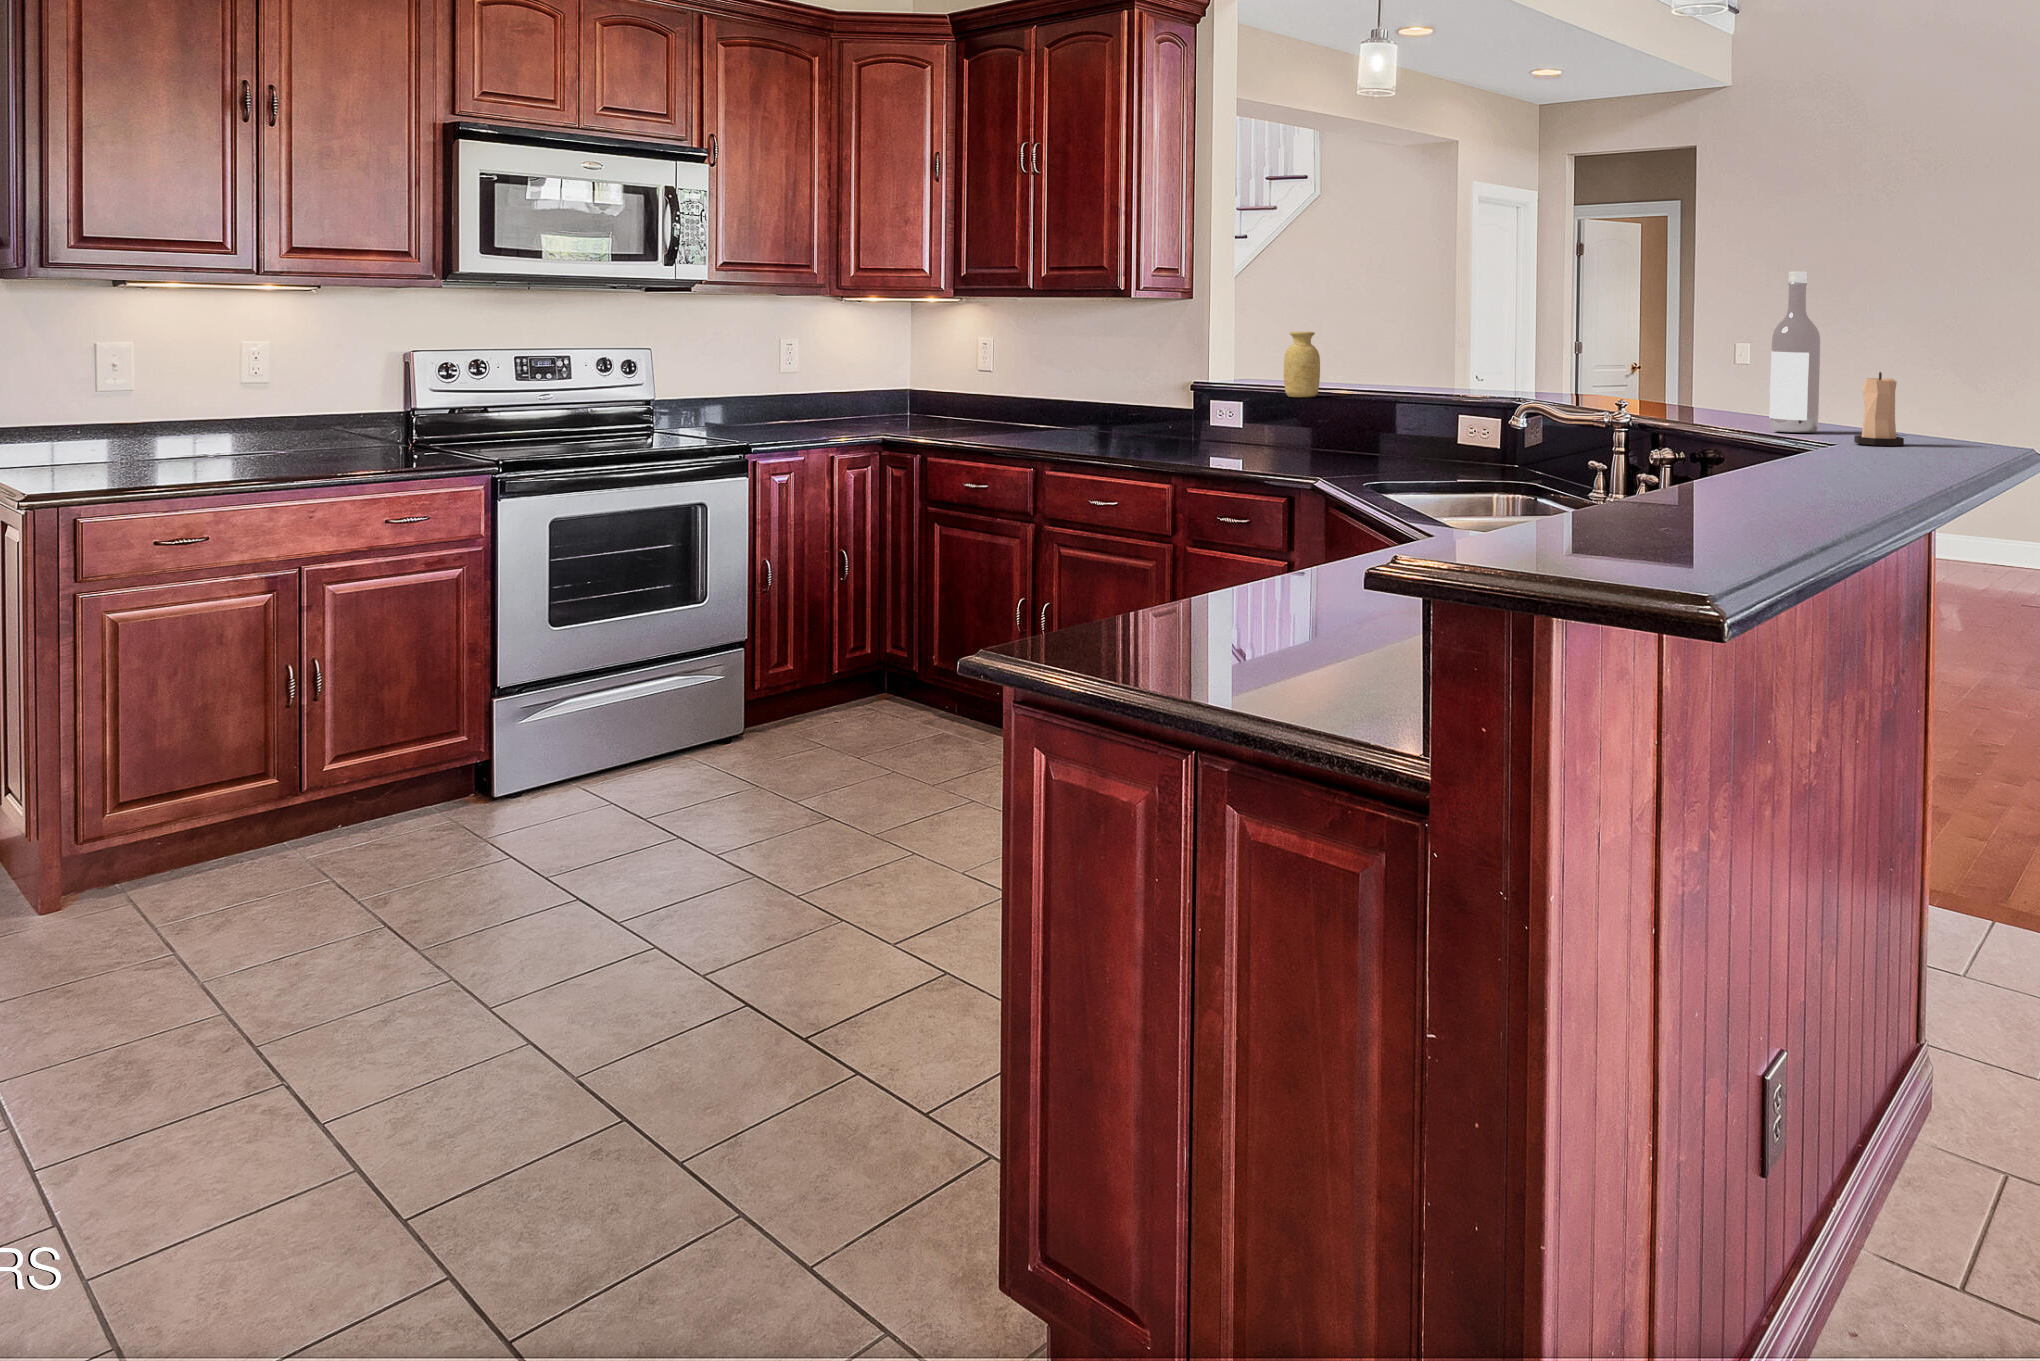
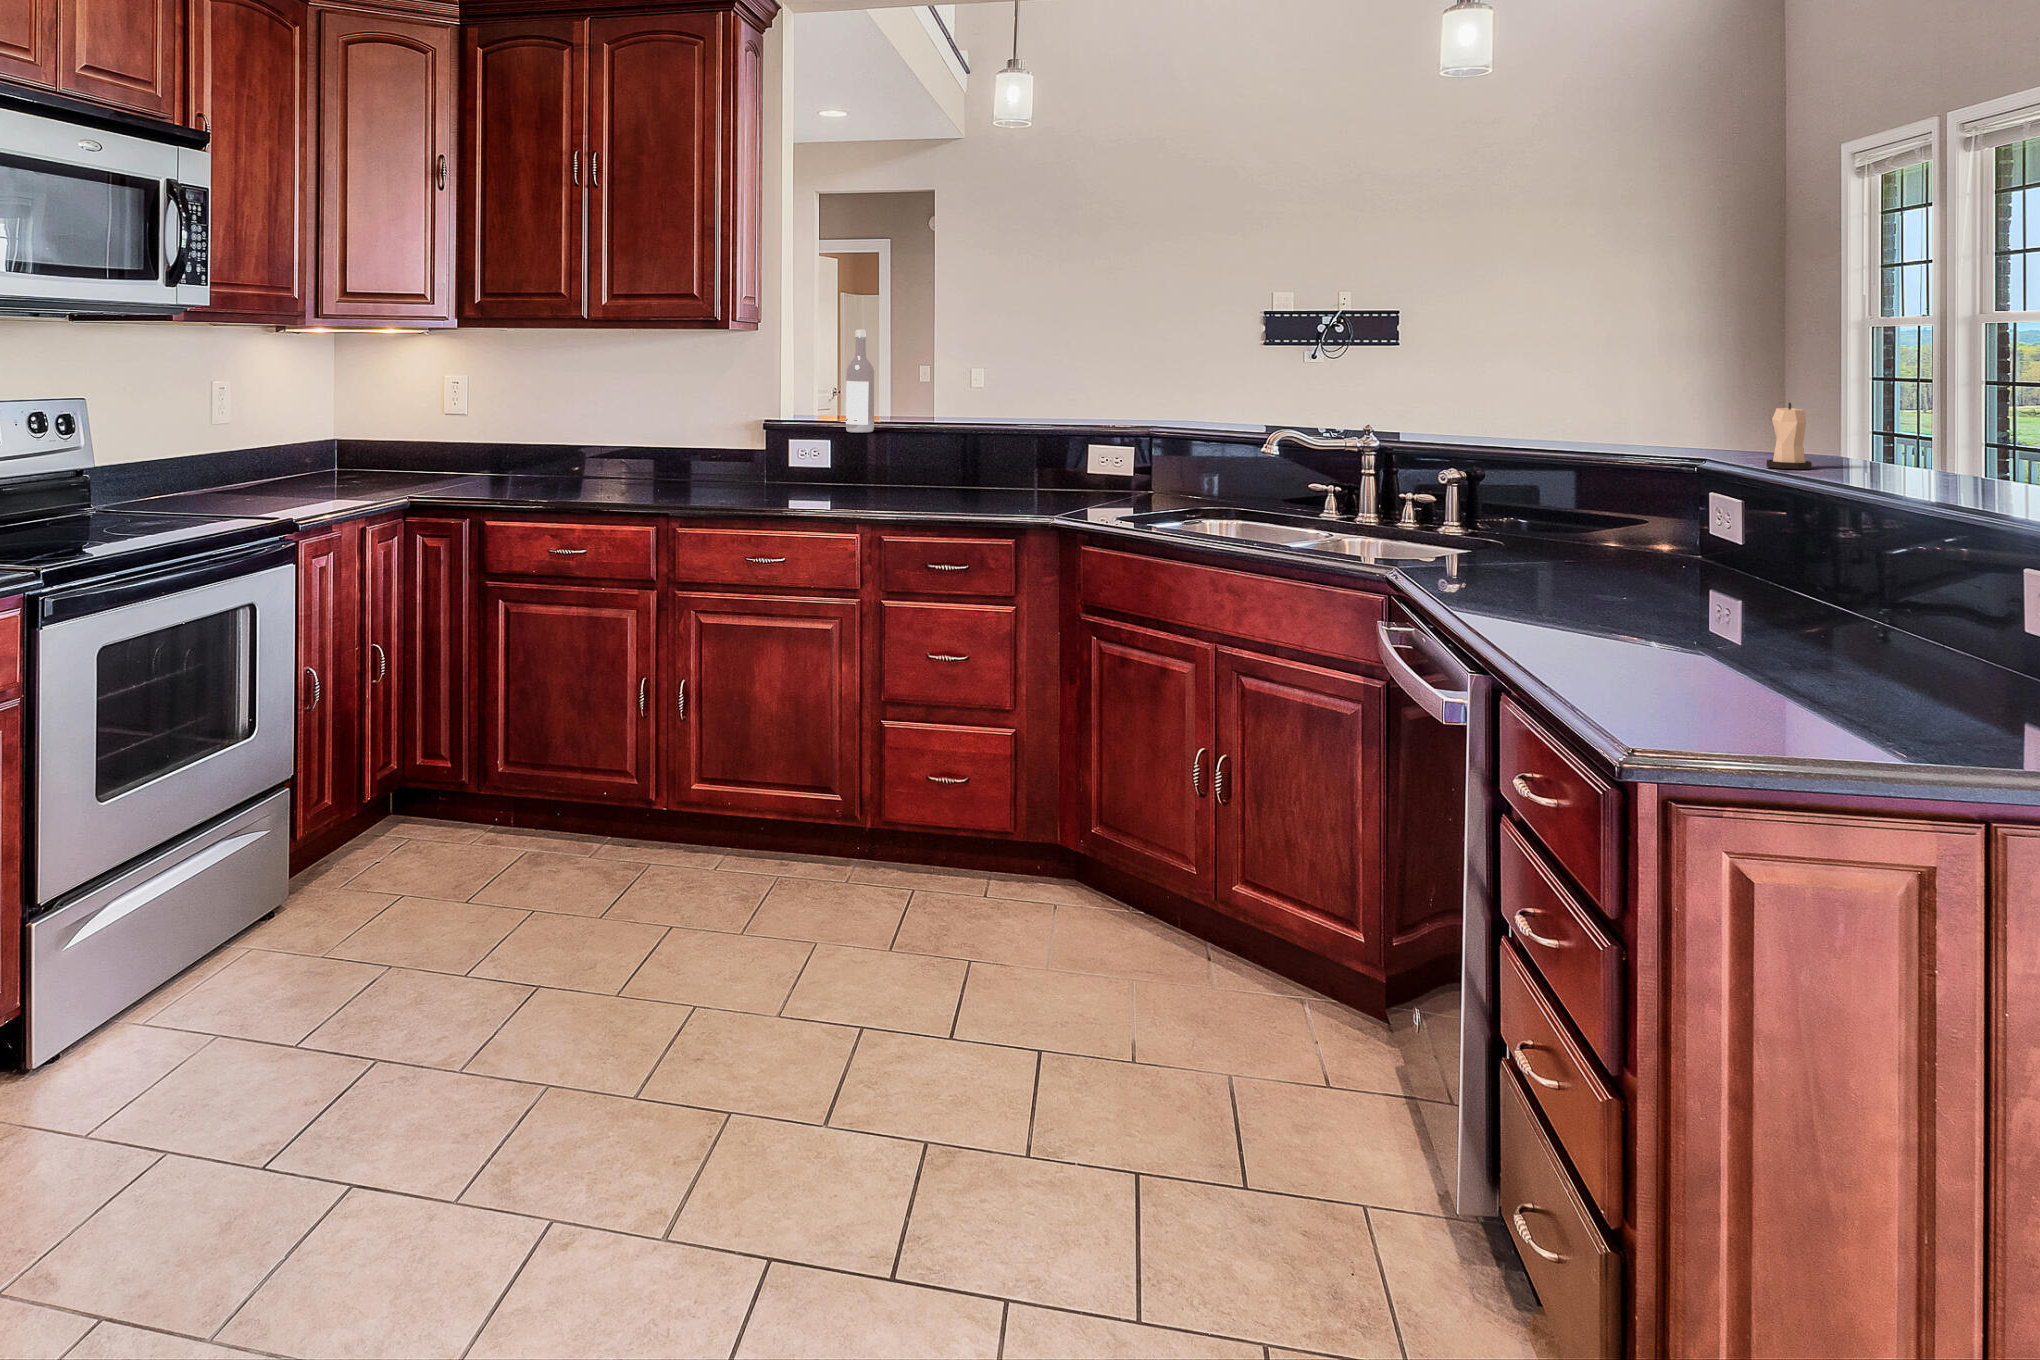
wine bottle: present [1770,271,1820,433] -> present [846,330,874,433]
vase: present [1284,332,1320,397] -> none [894,363,933,434]

